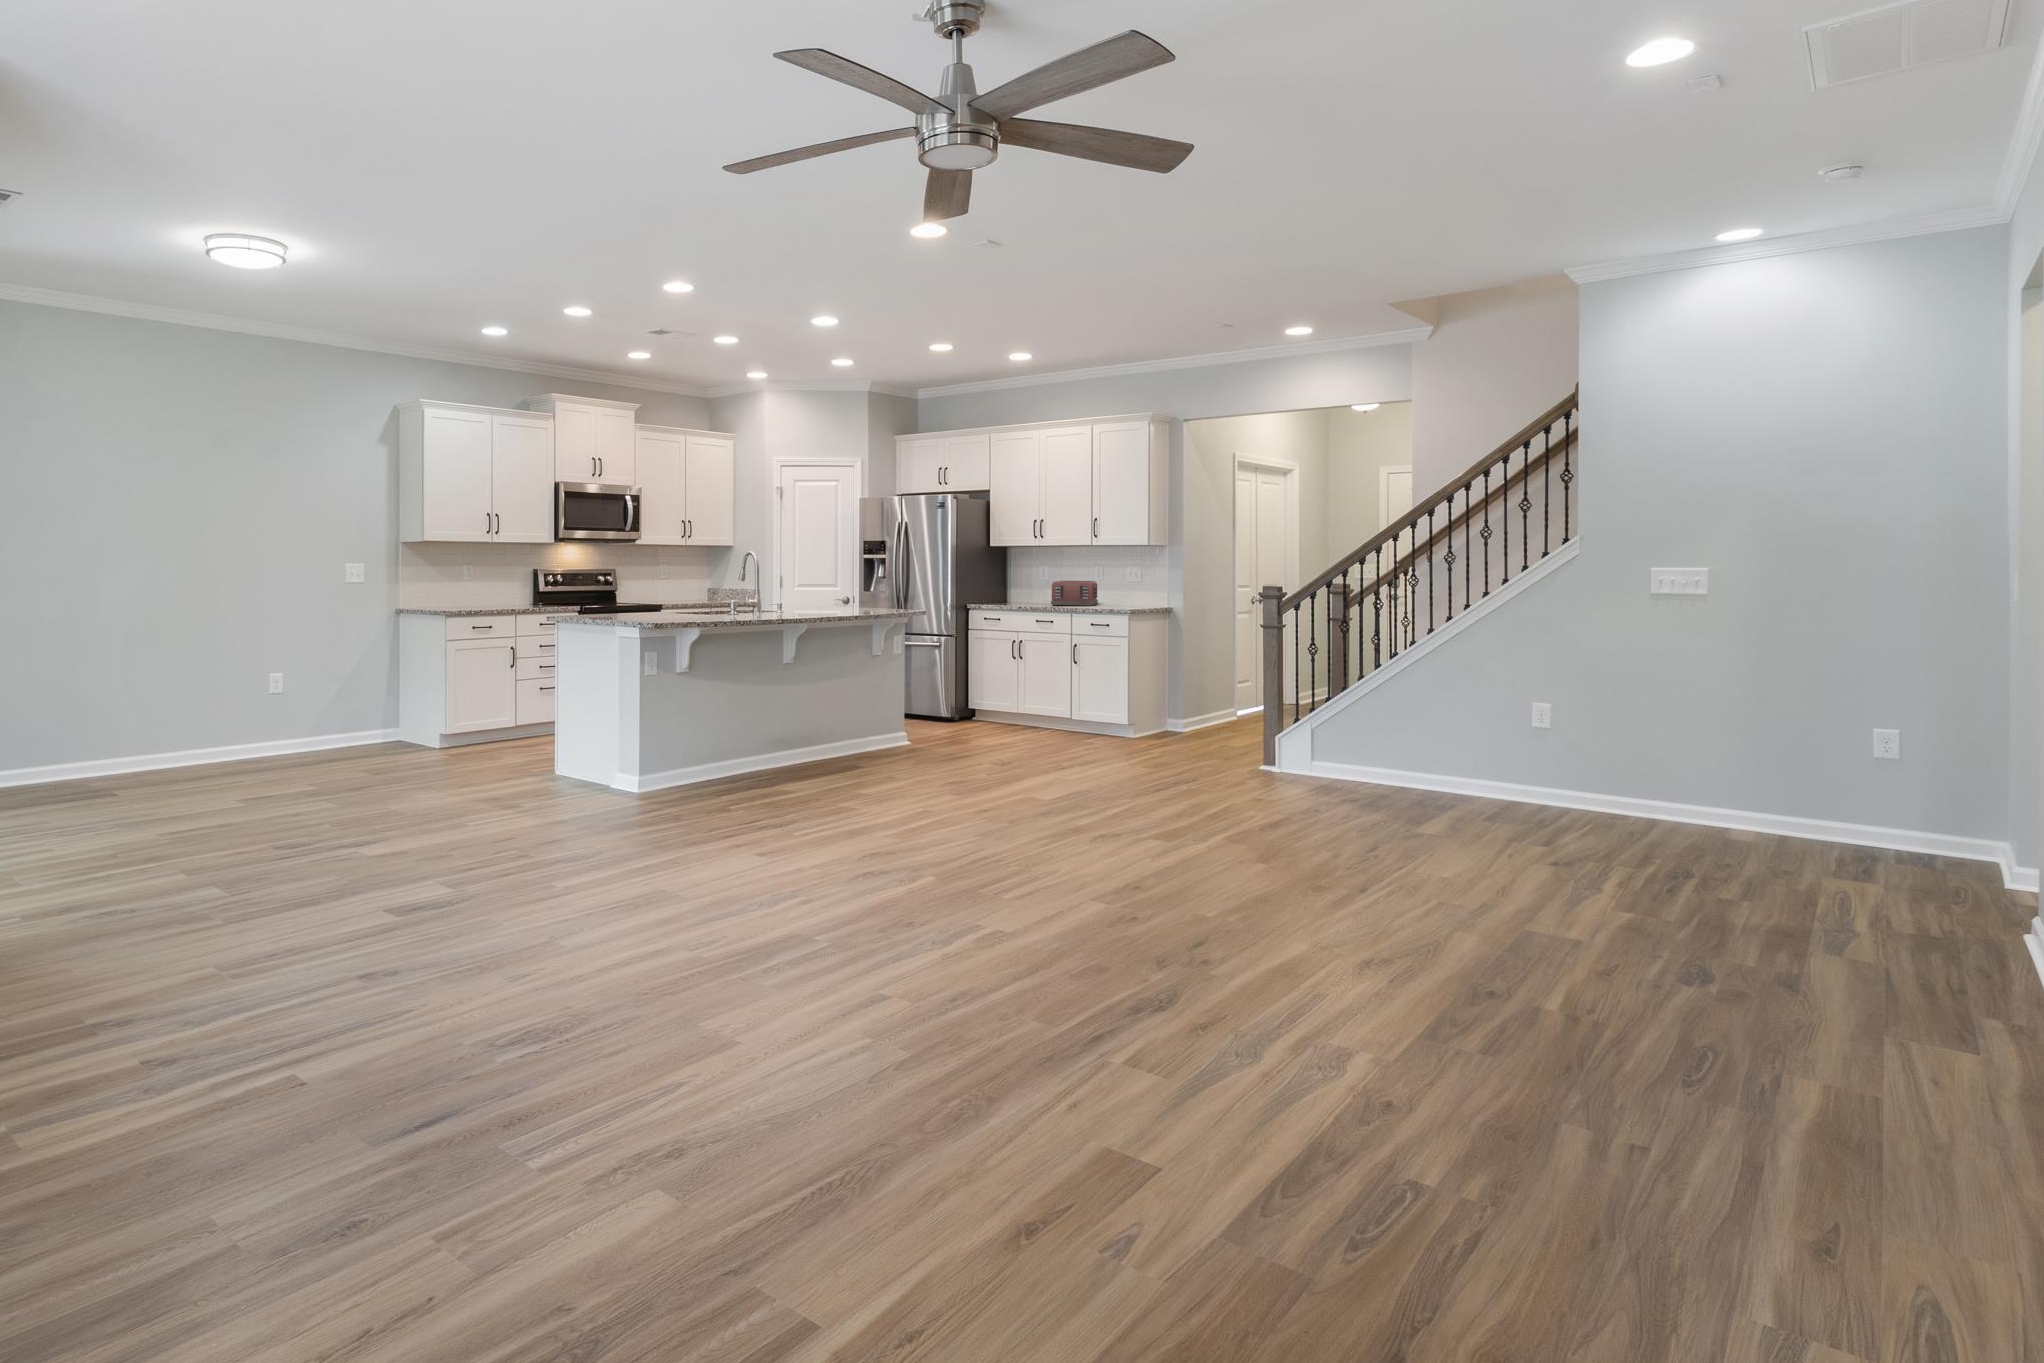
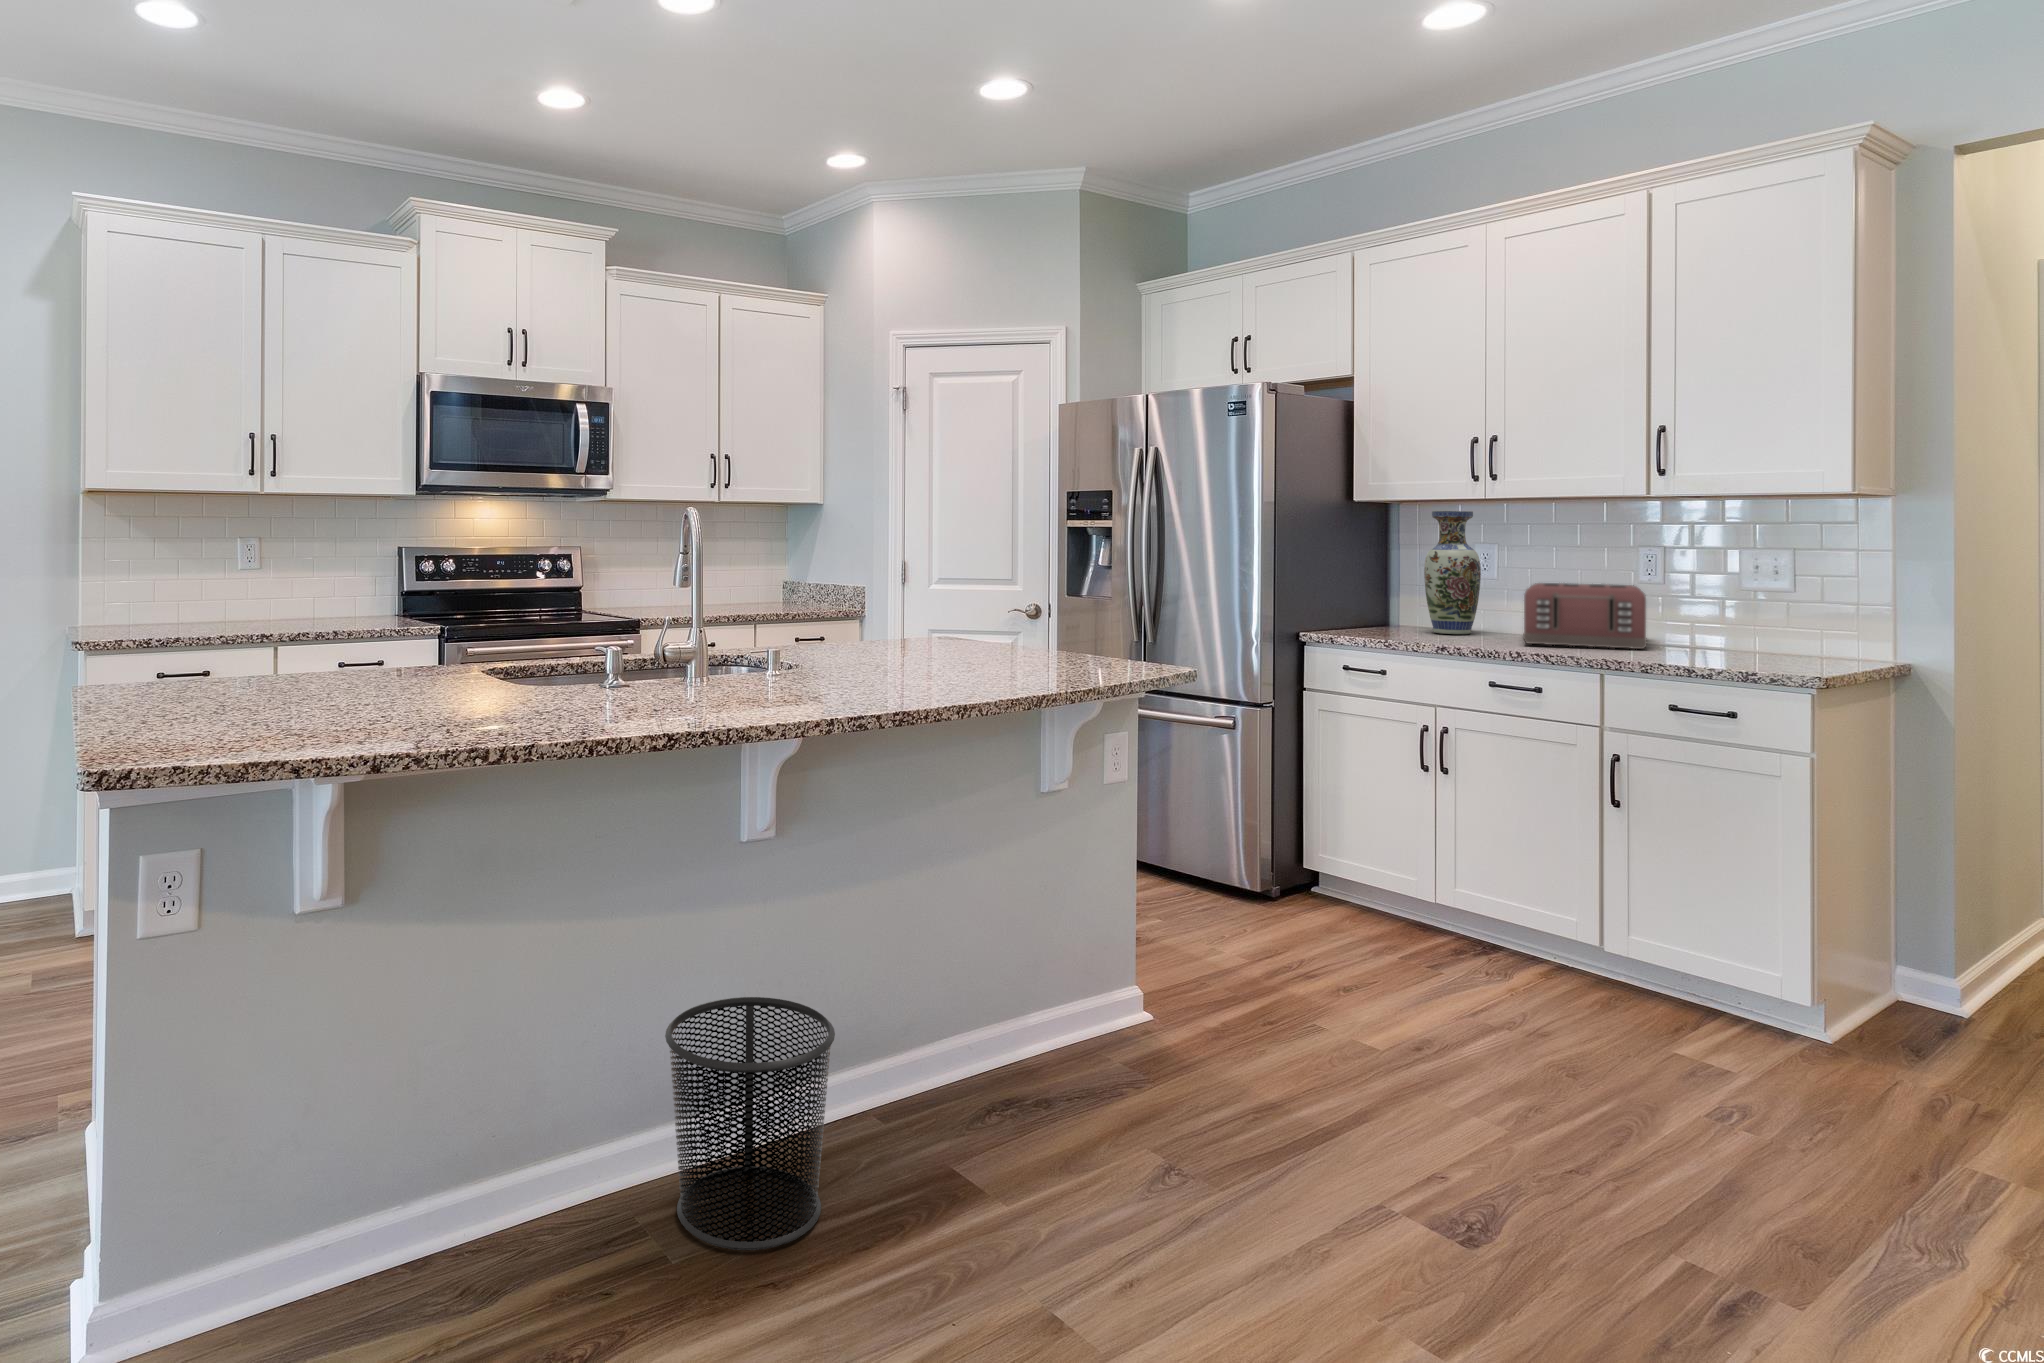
vase: none [1018,551,1039,603] -> present [1424,511,1481,634]
trash can: none [767,714,820,779] -> present [665,997,835,1250]

